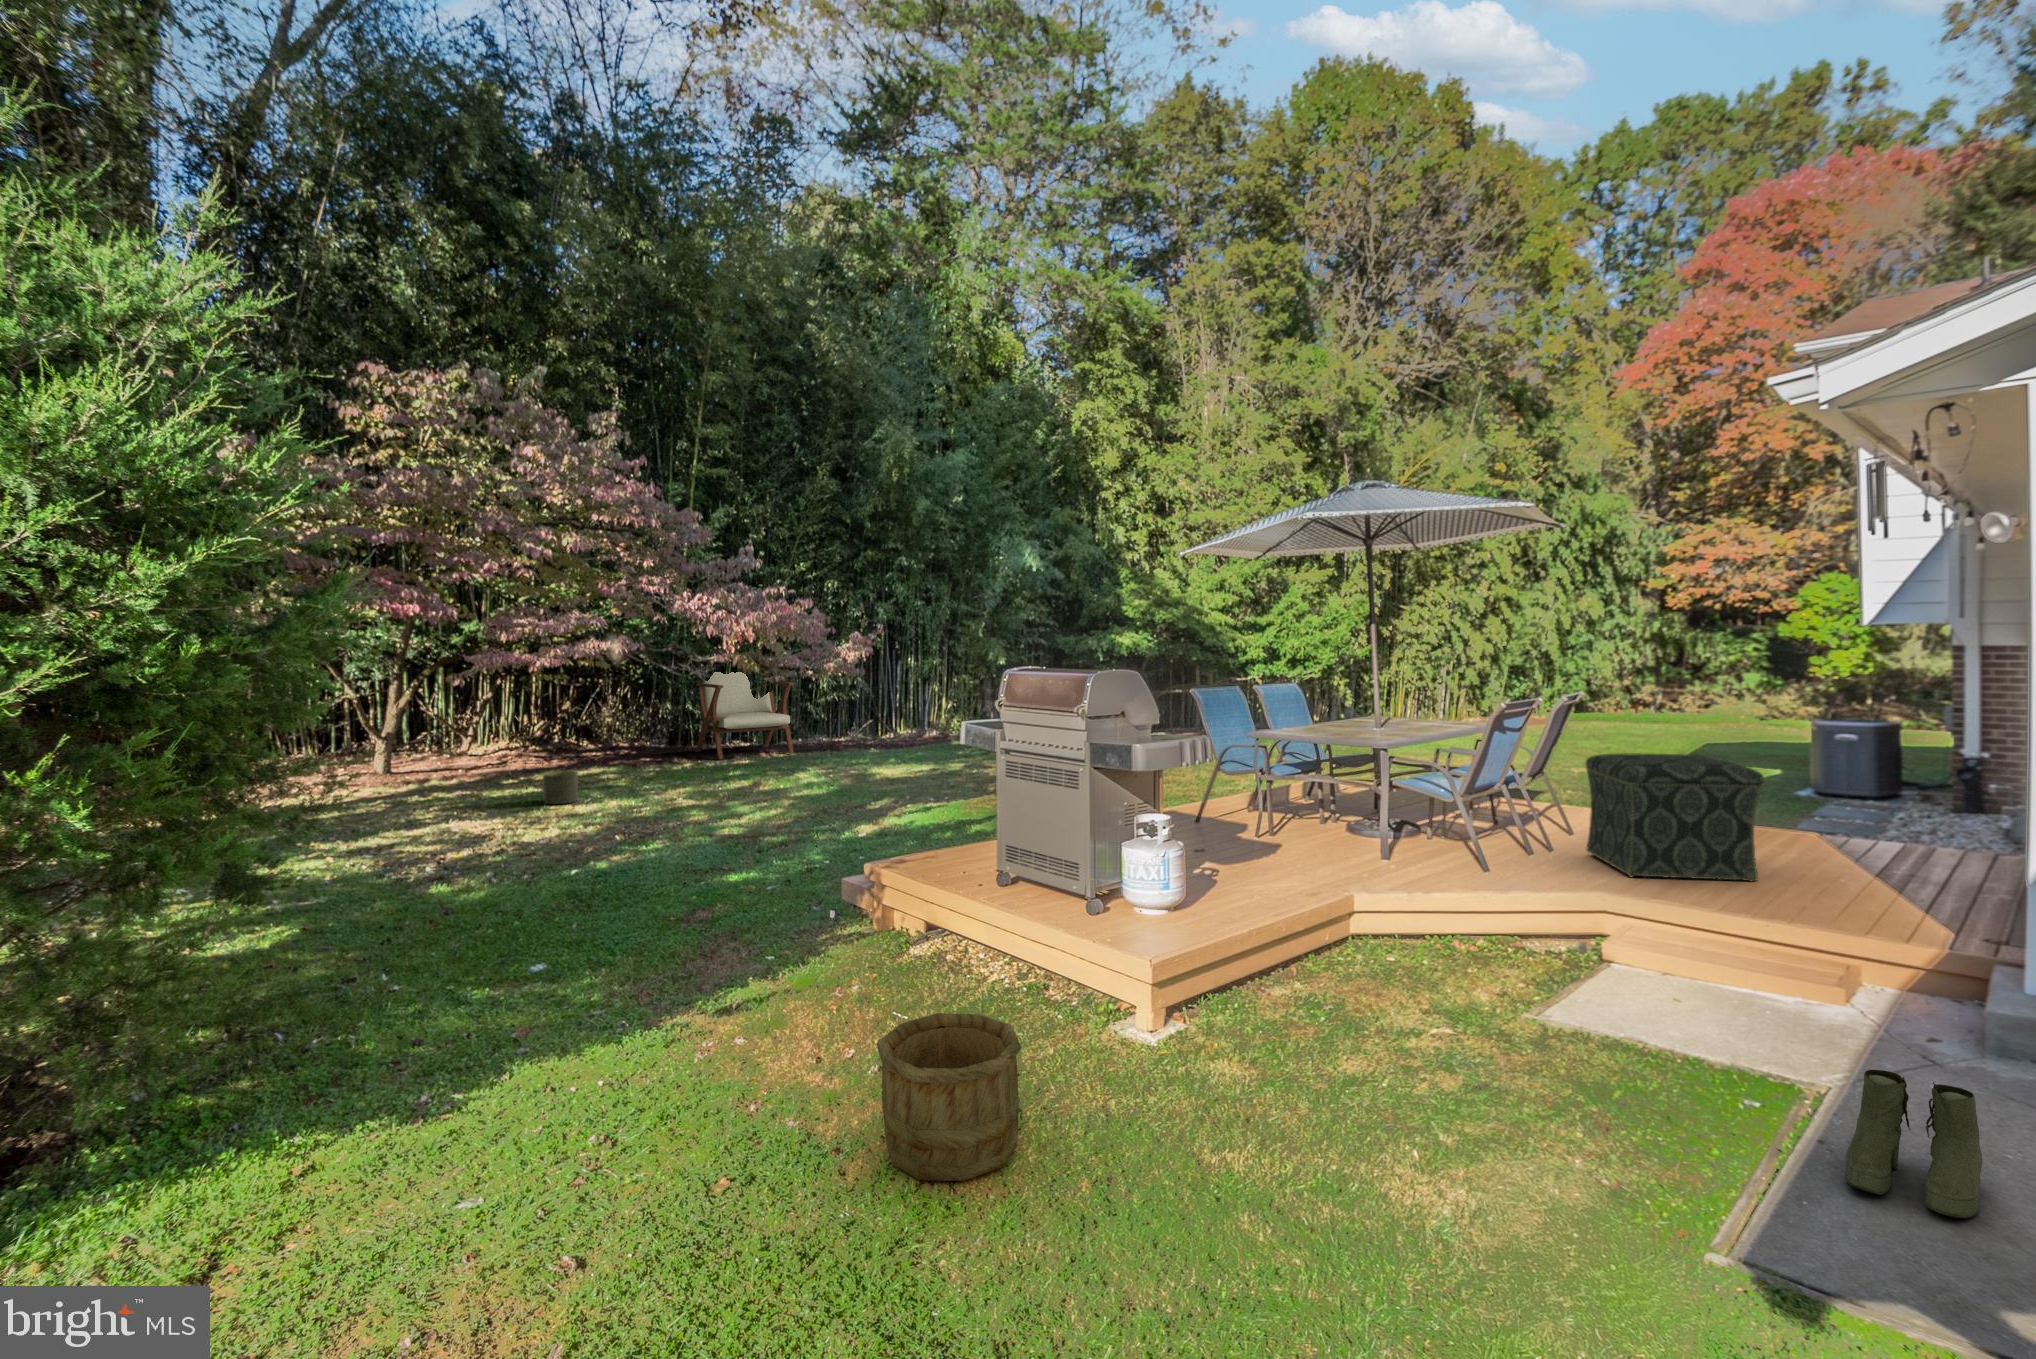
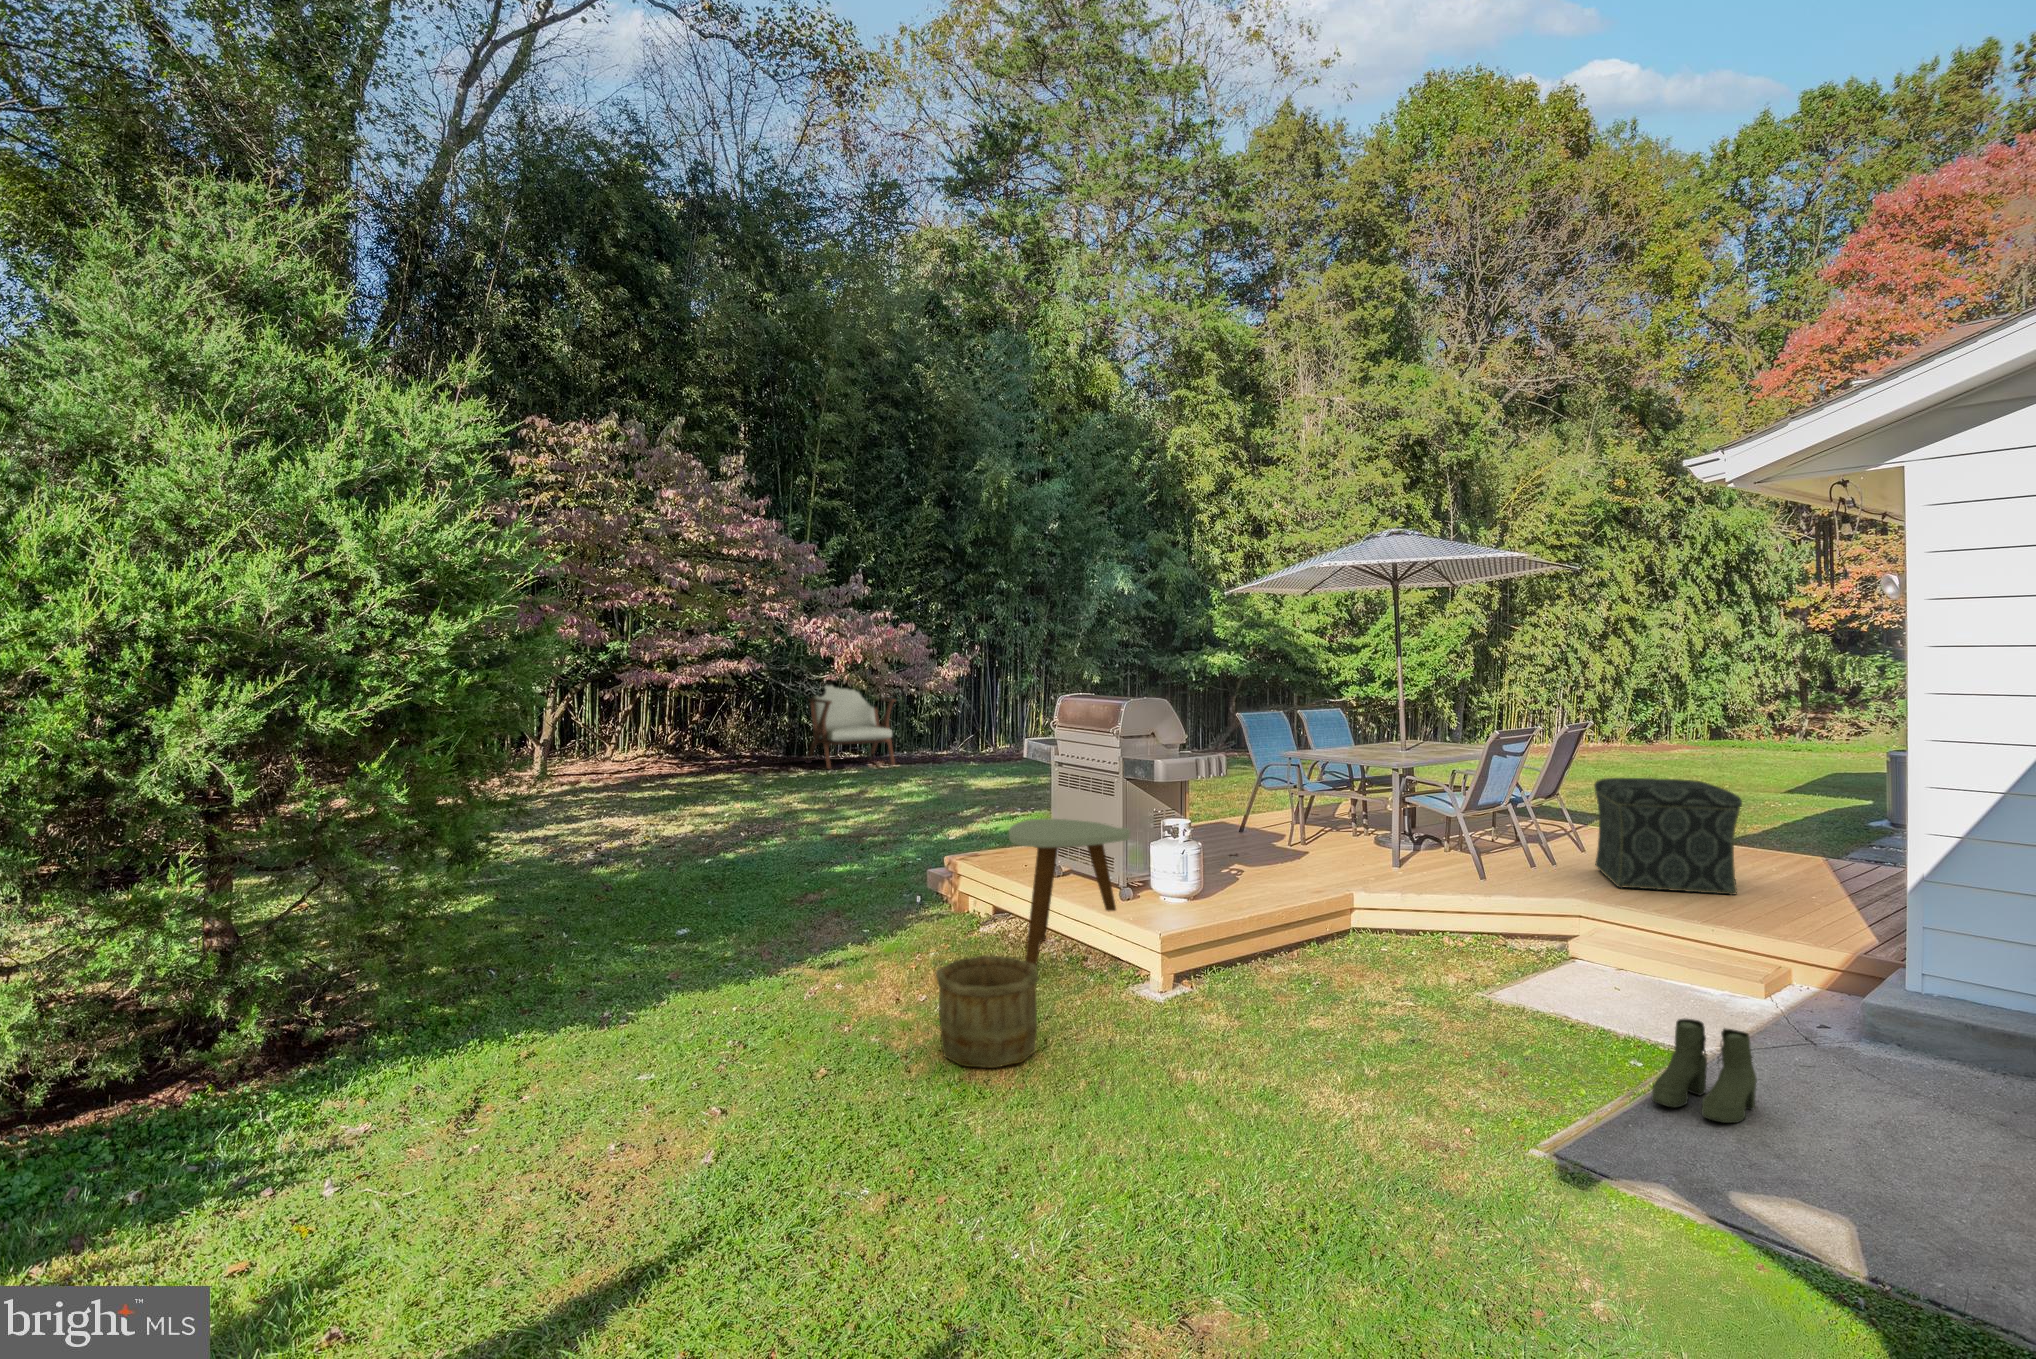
planter: present [543,771,578,804] -> none [677,776,706,805]
side table: none [953,818,1103,1015] -> present [1009,819,1130,967]

